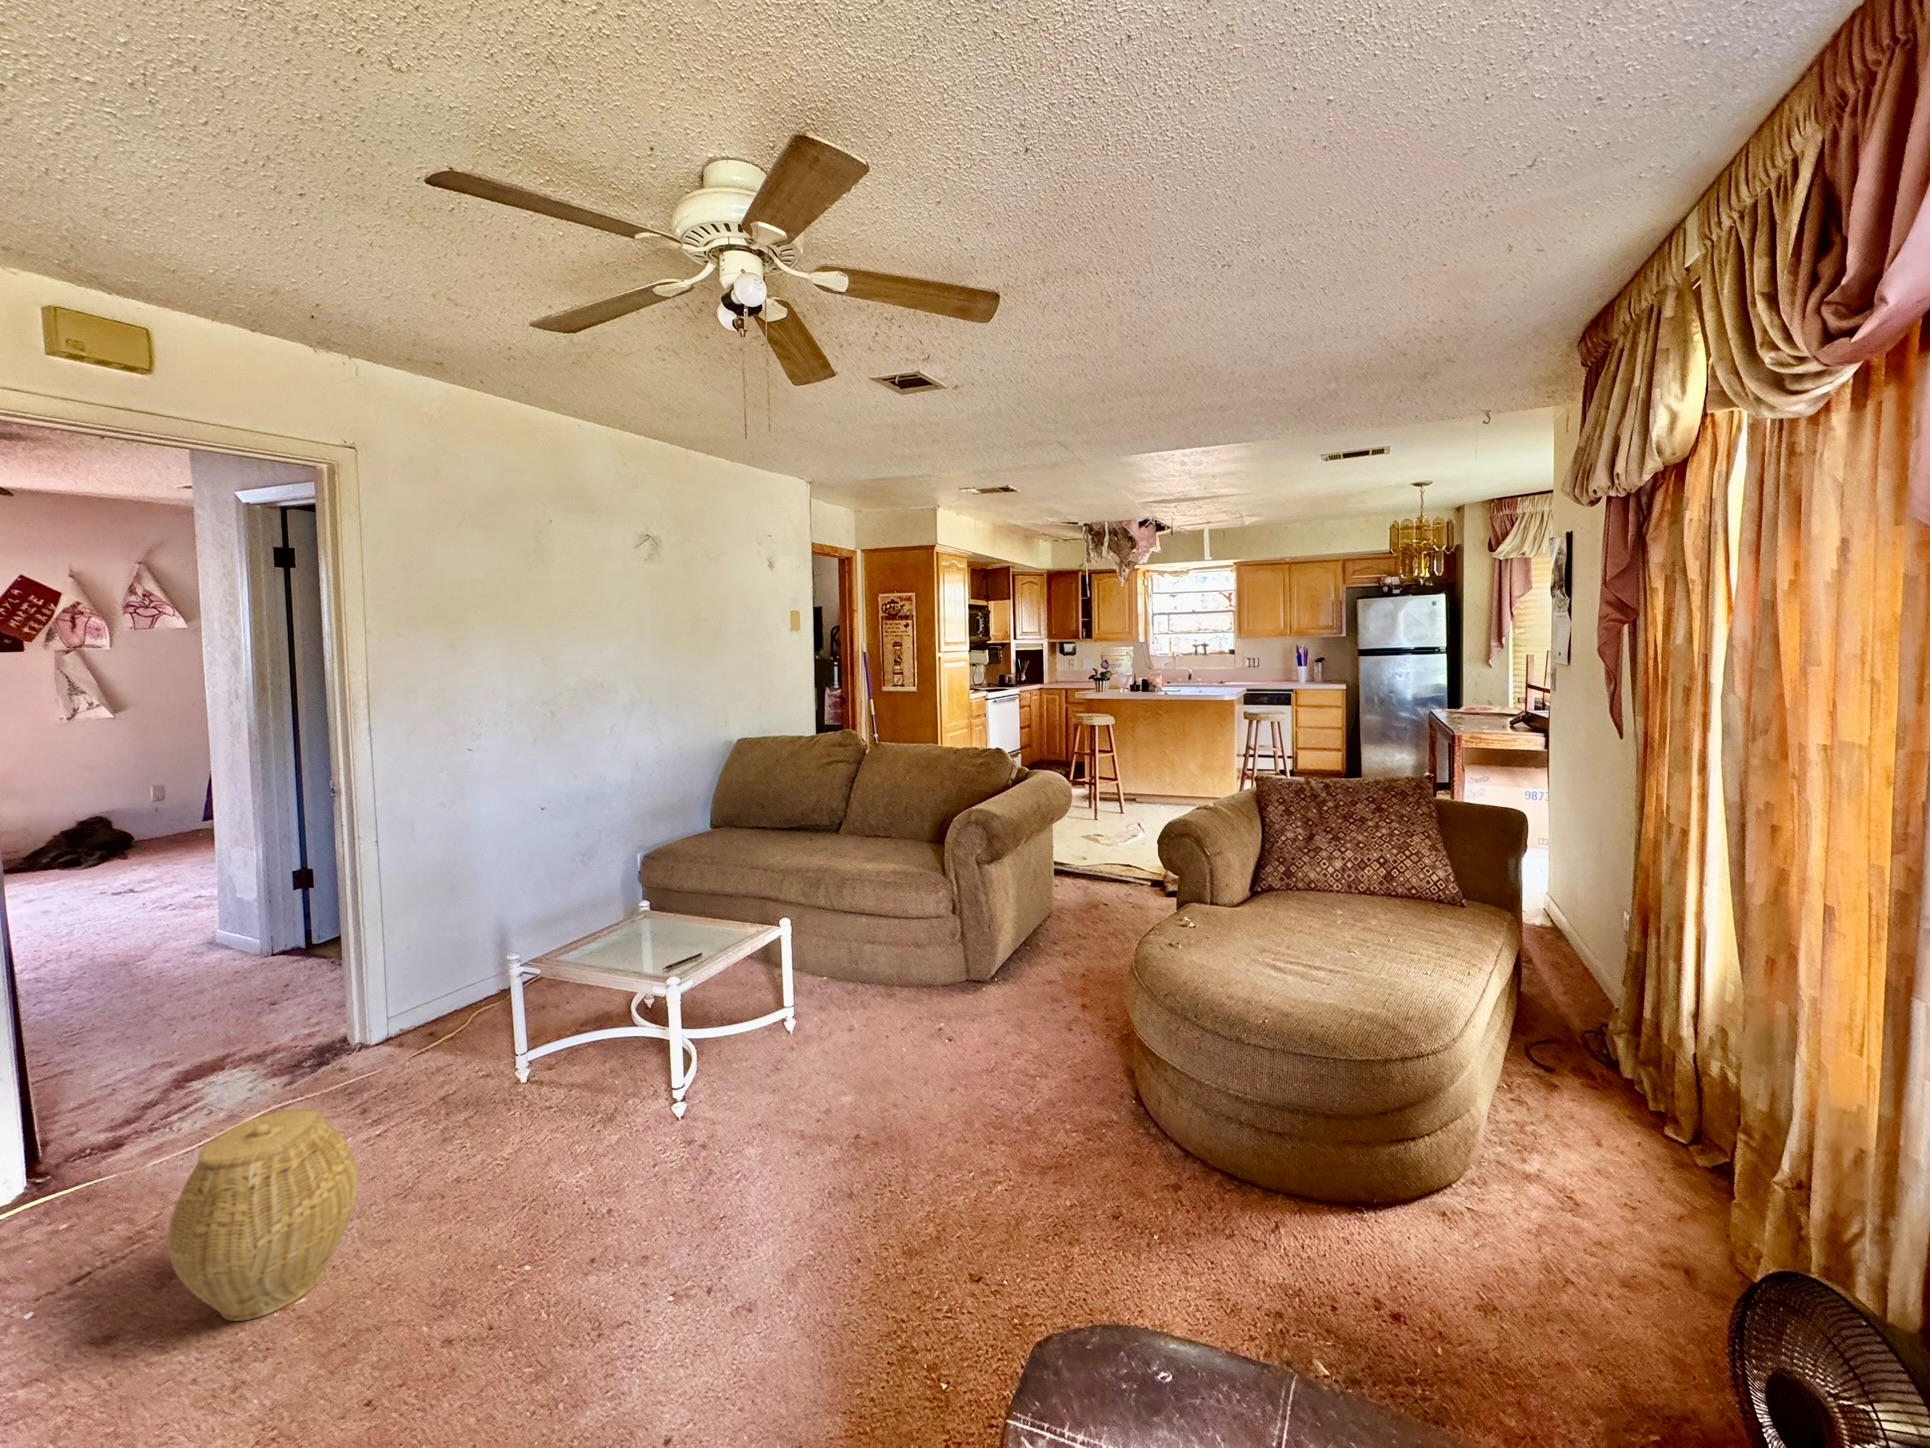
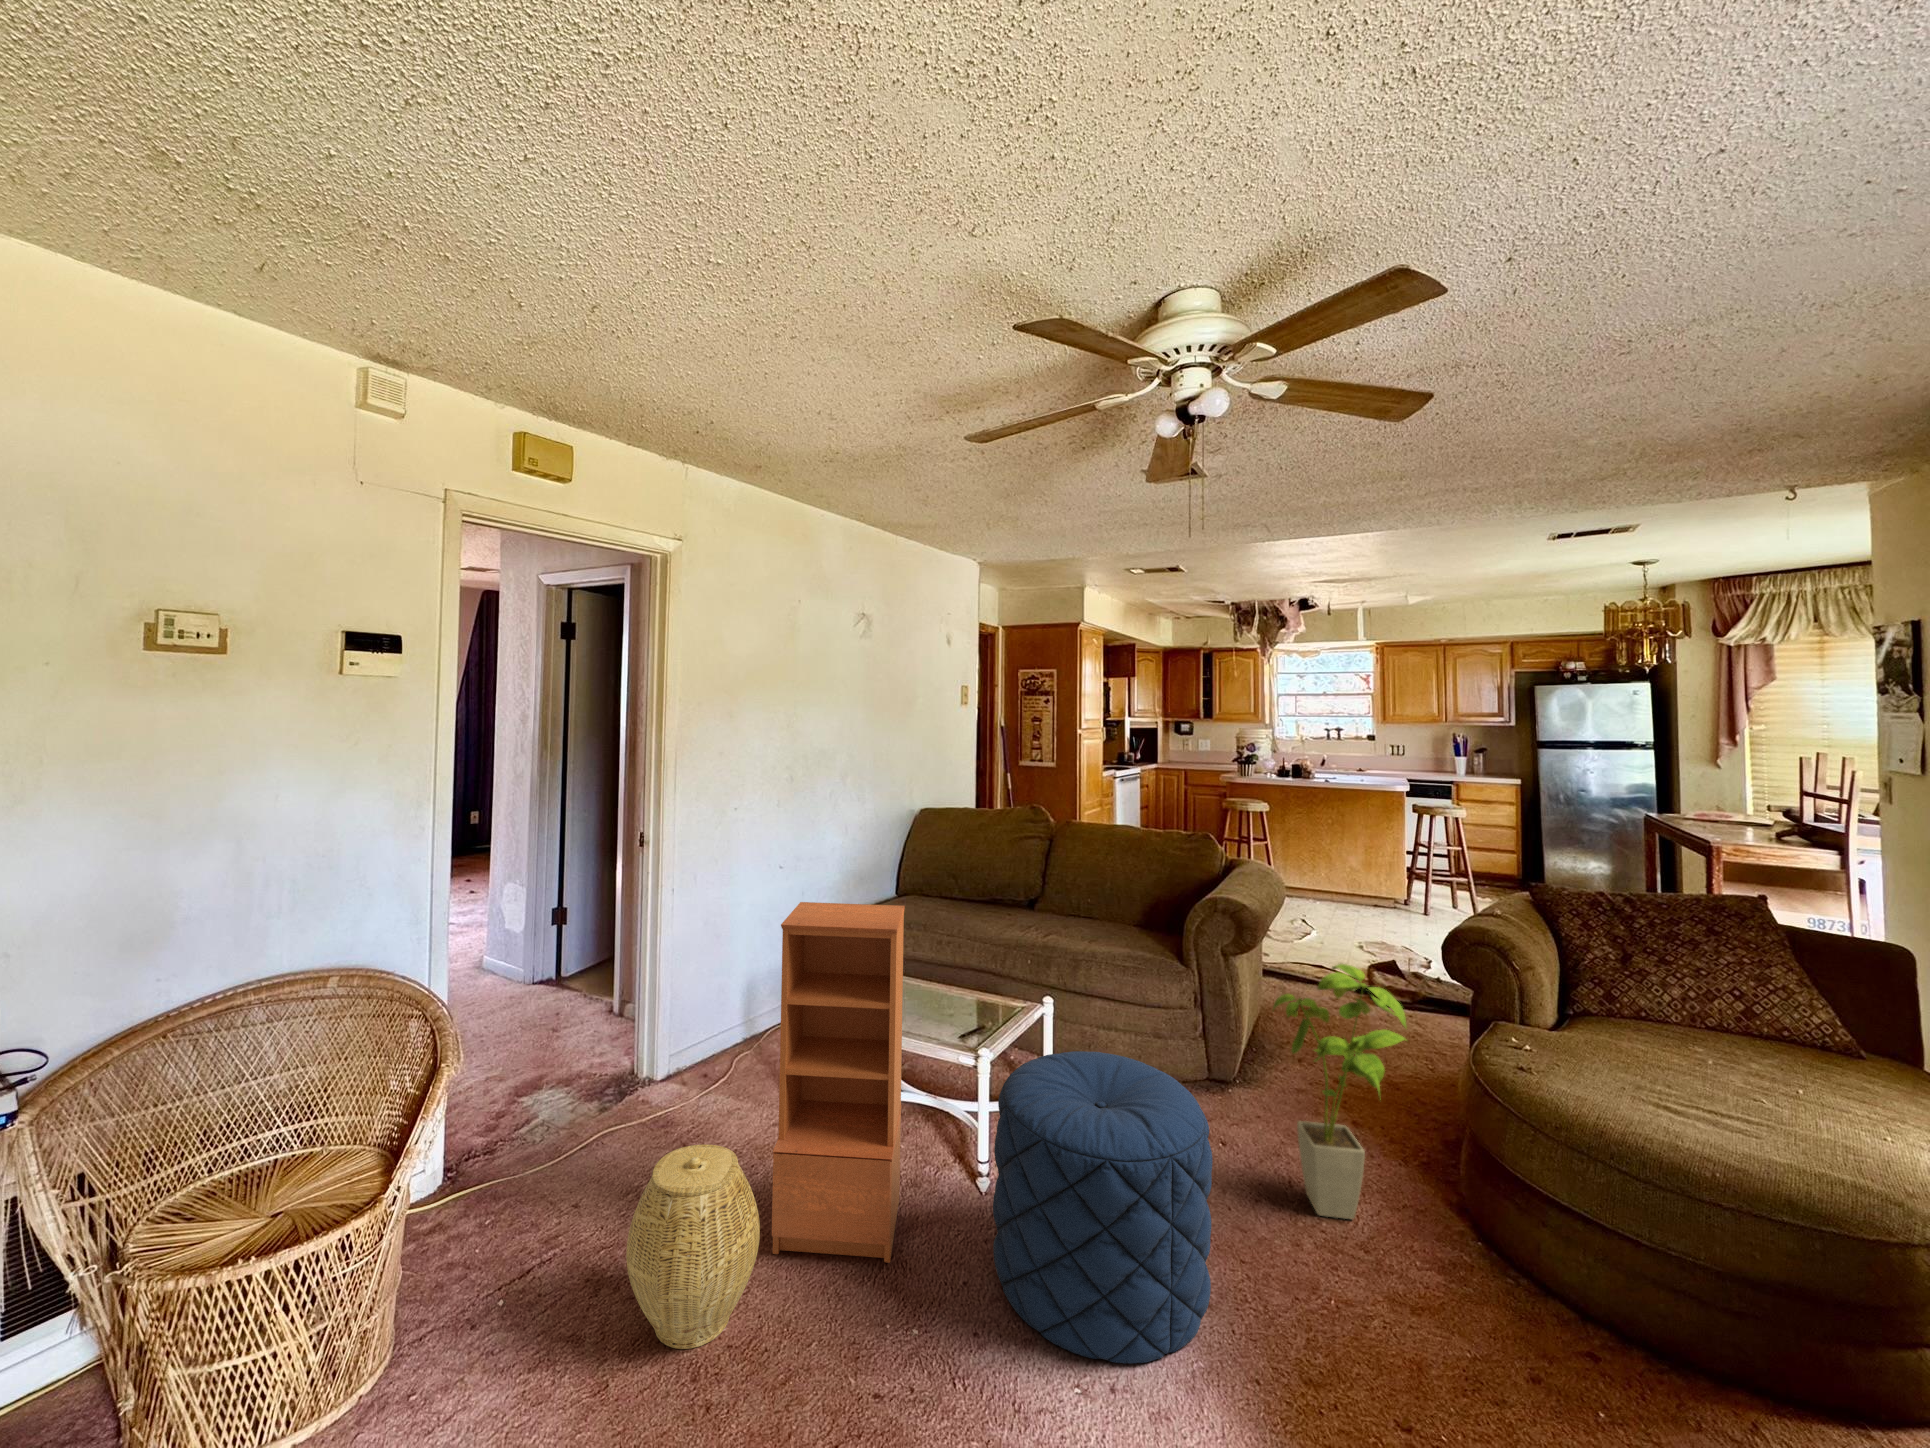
bookcase: none [393,840,584,1207] -> present [772,902,904,1263]
house plant: none [966,860,1085,1088] -> present [1273,964,1406,1219]
pouf: none [633,966,853,1251] -> present [993,1051,1212,1364]

